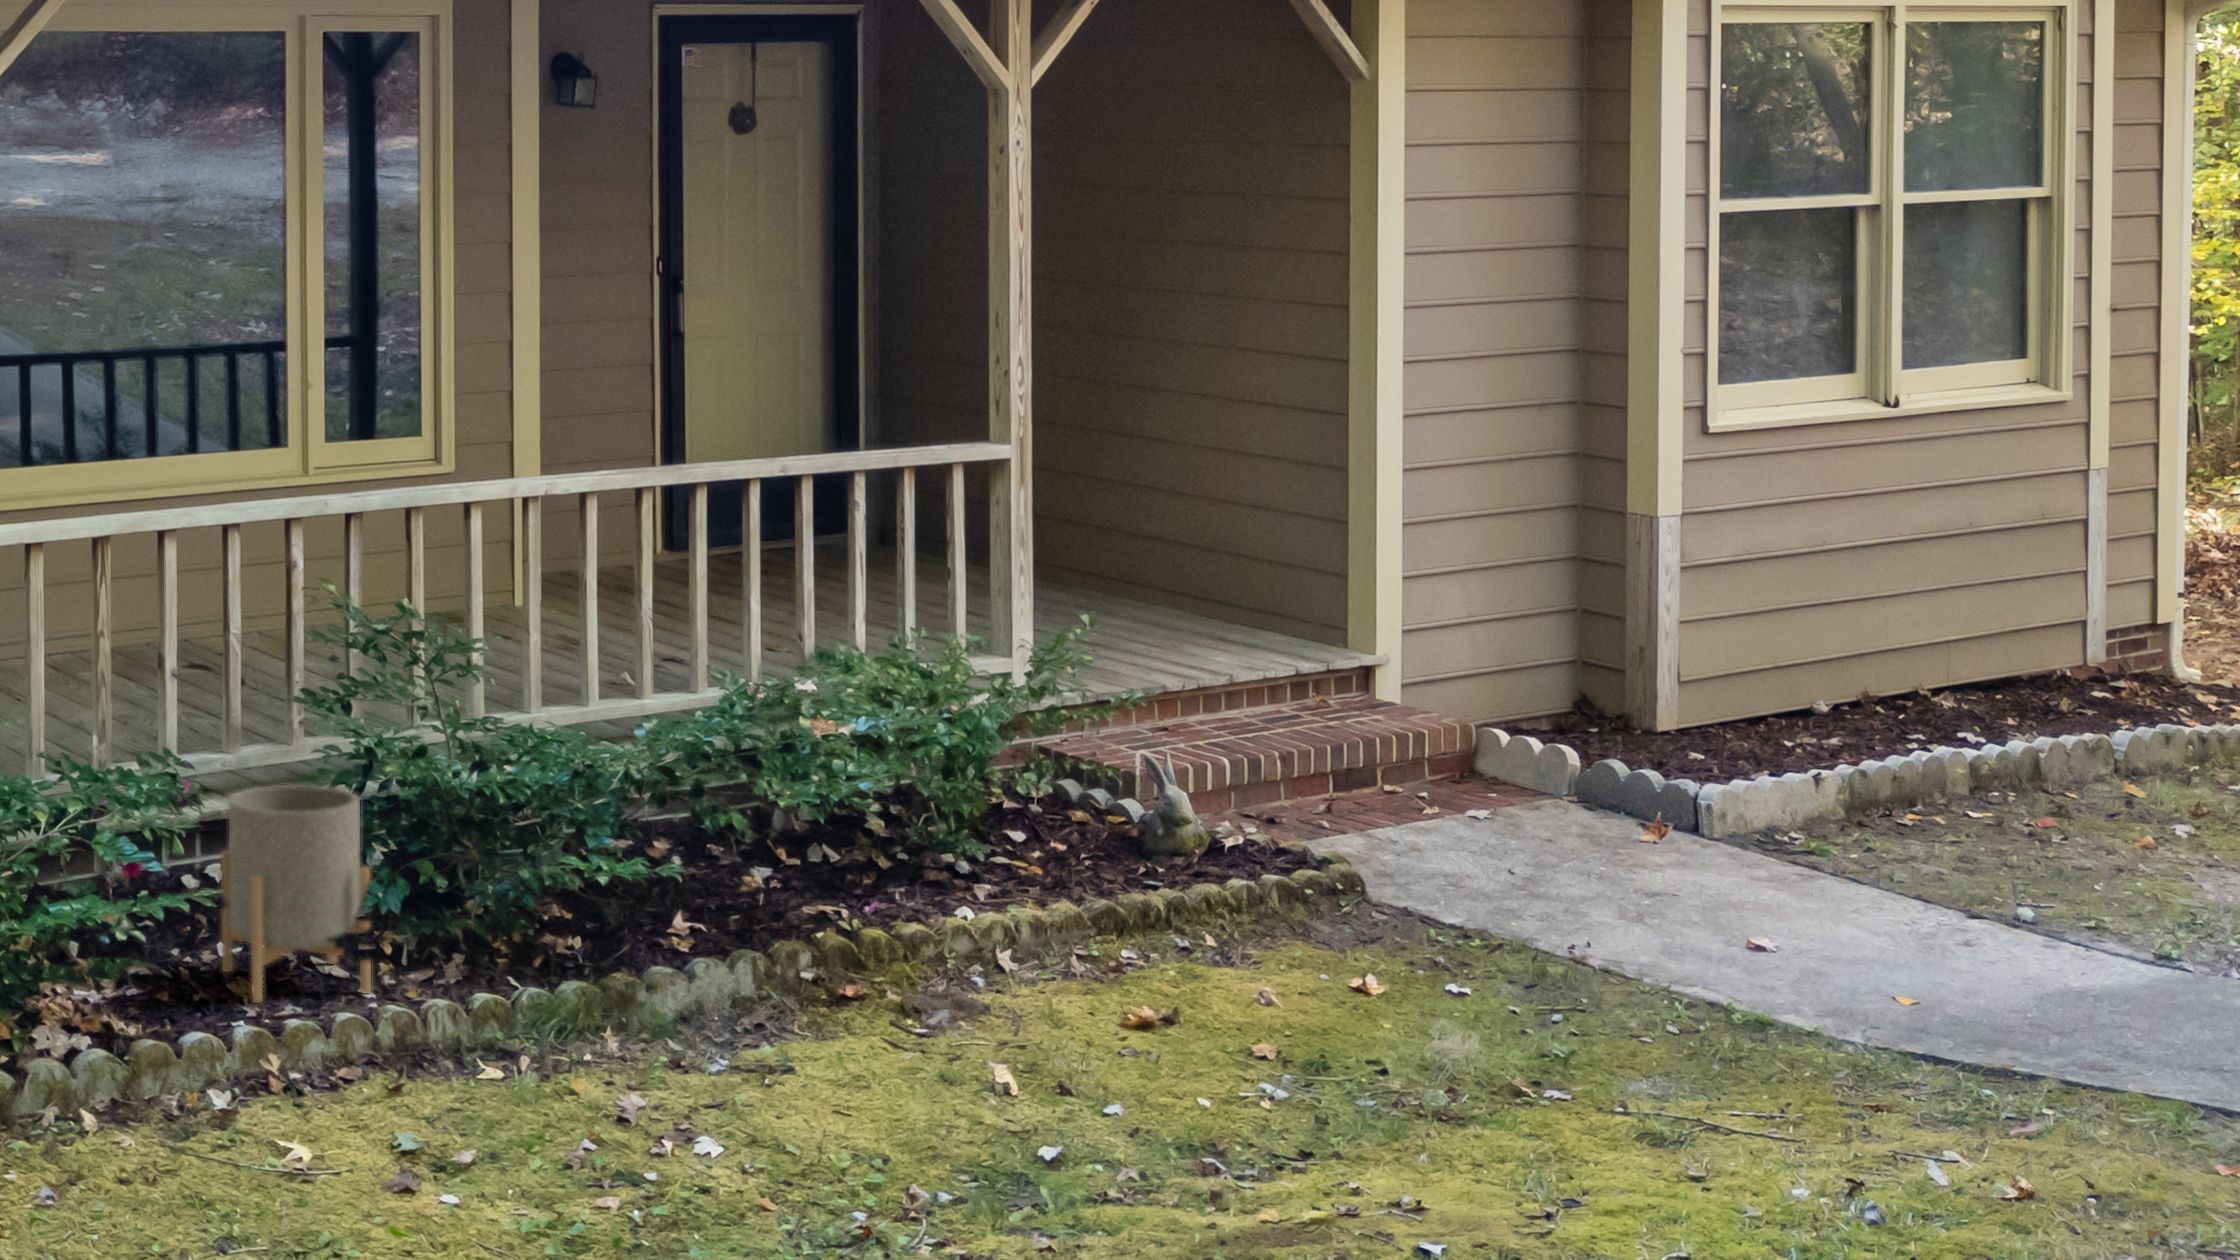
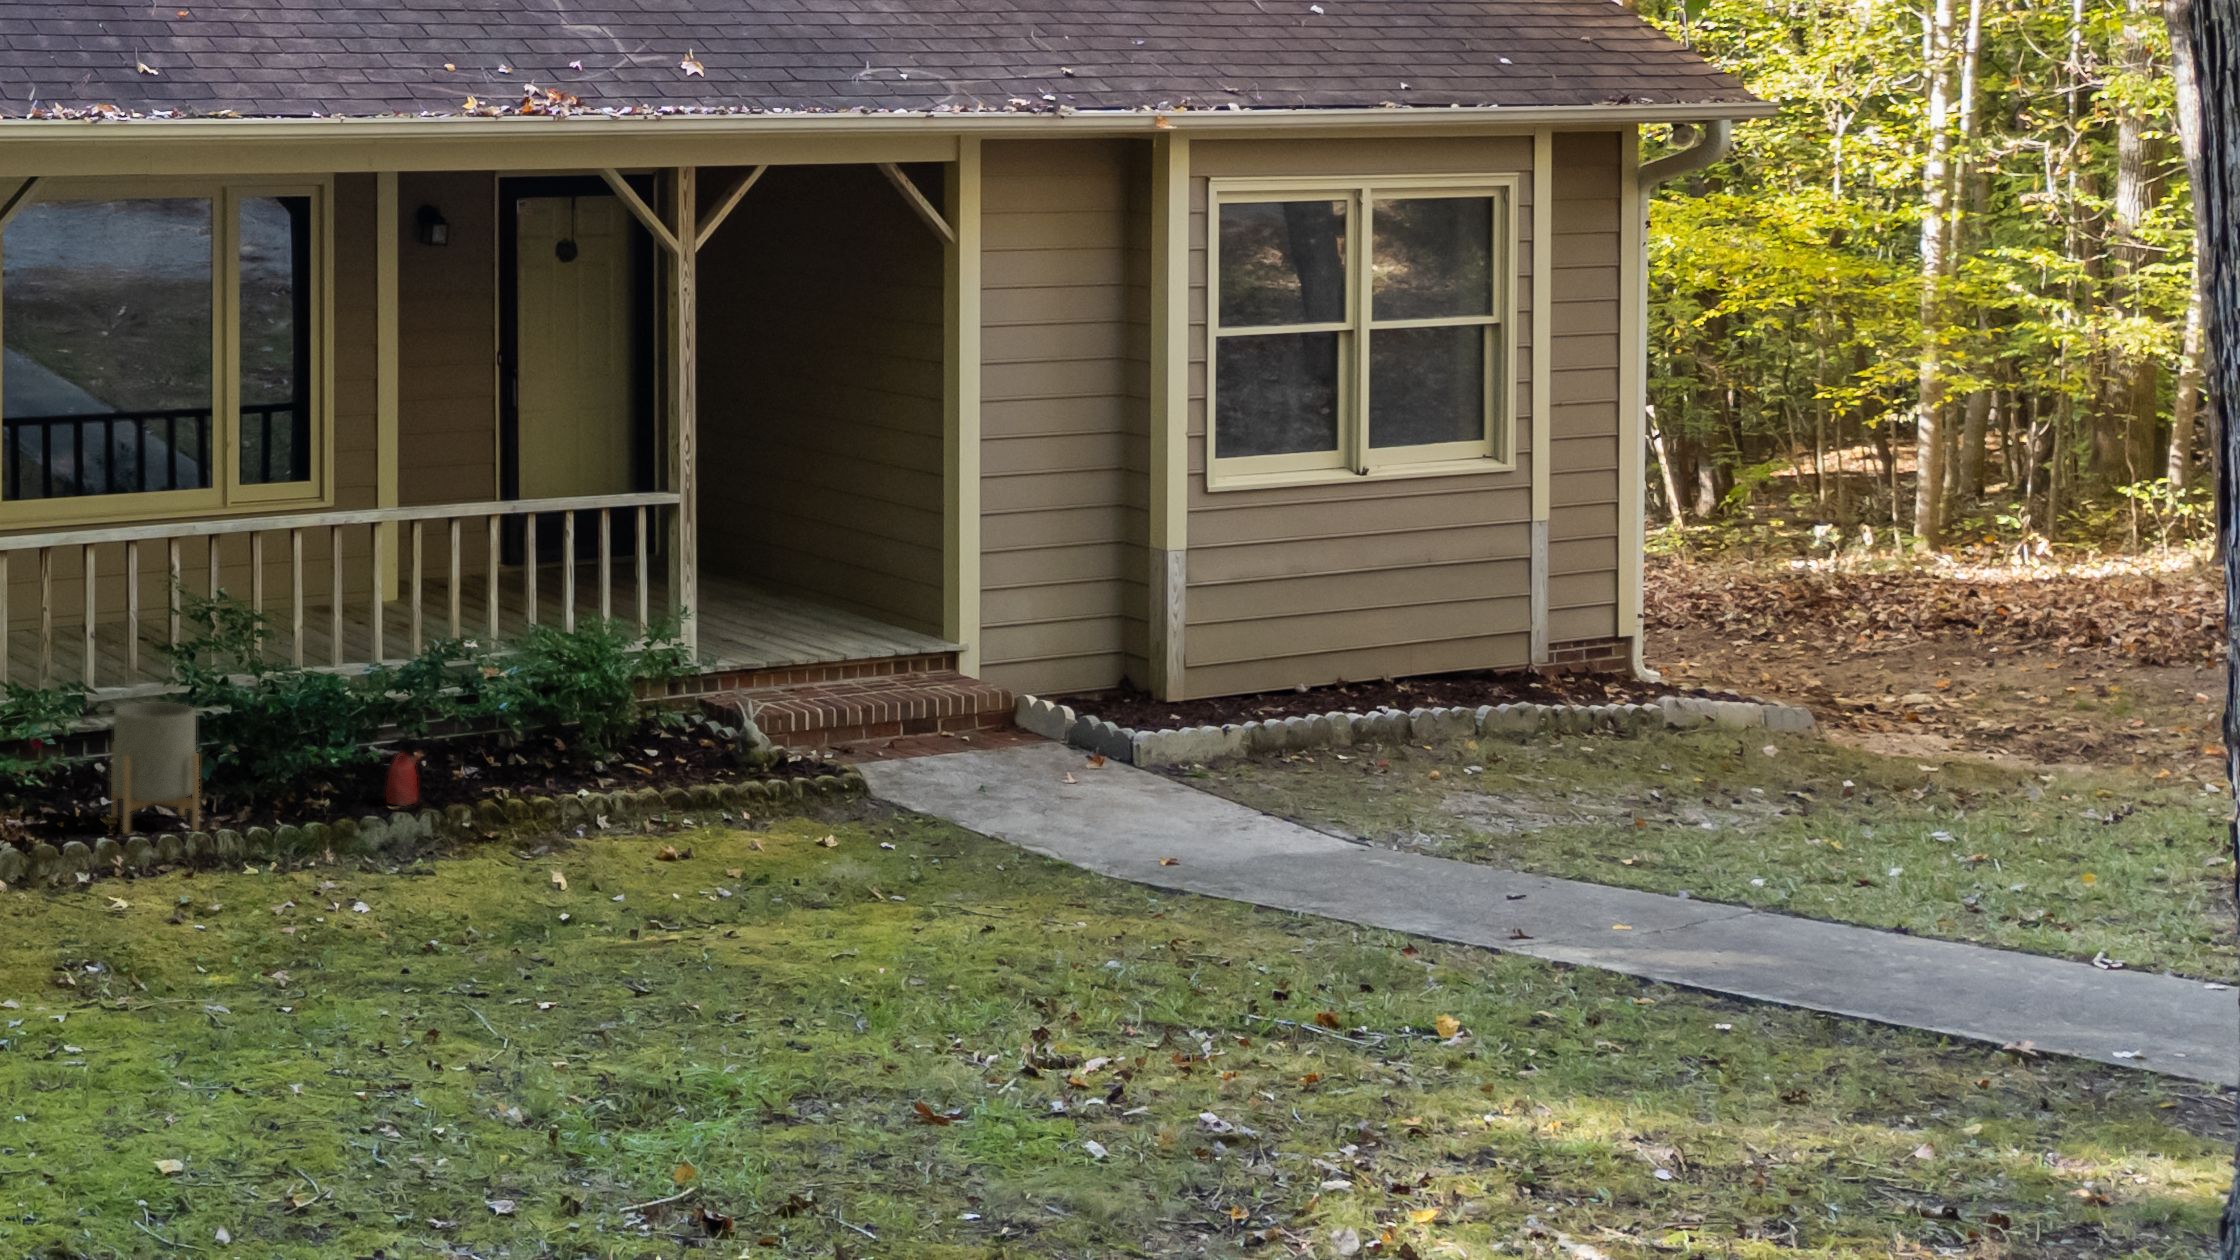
watering can: none [635,845,686,934] -> present [386,753,418,806]

